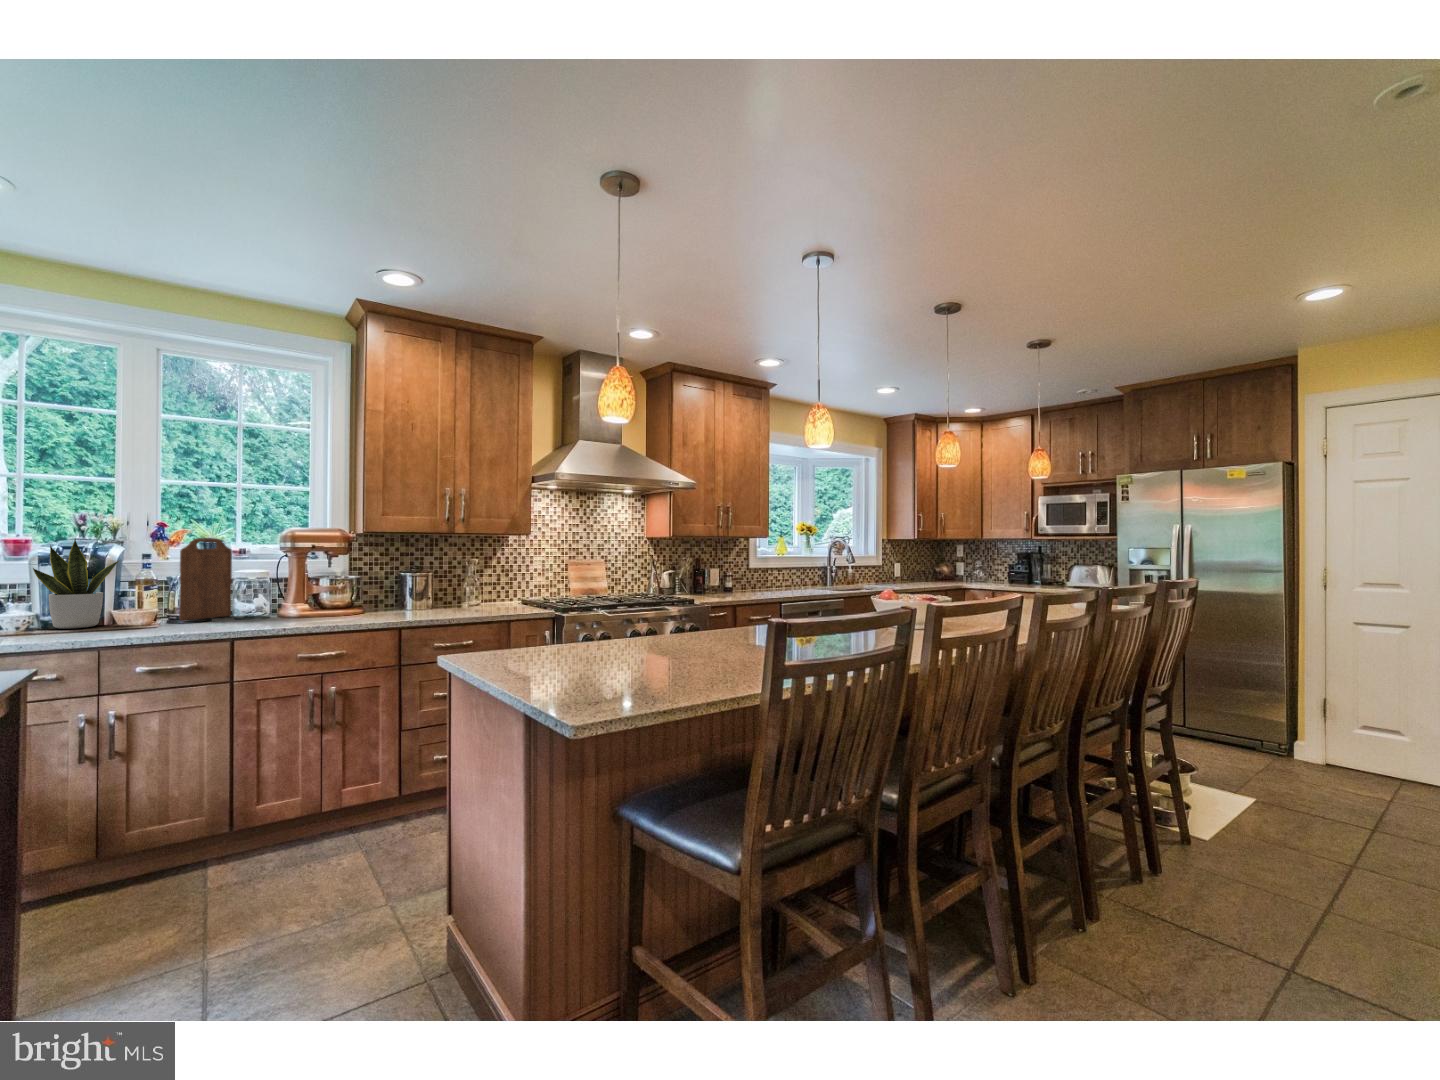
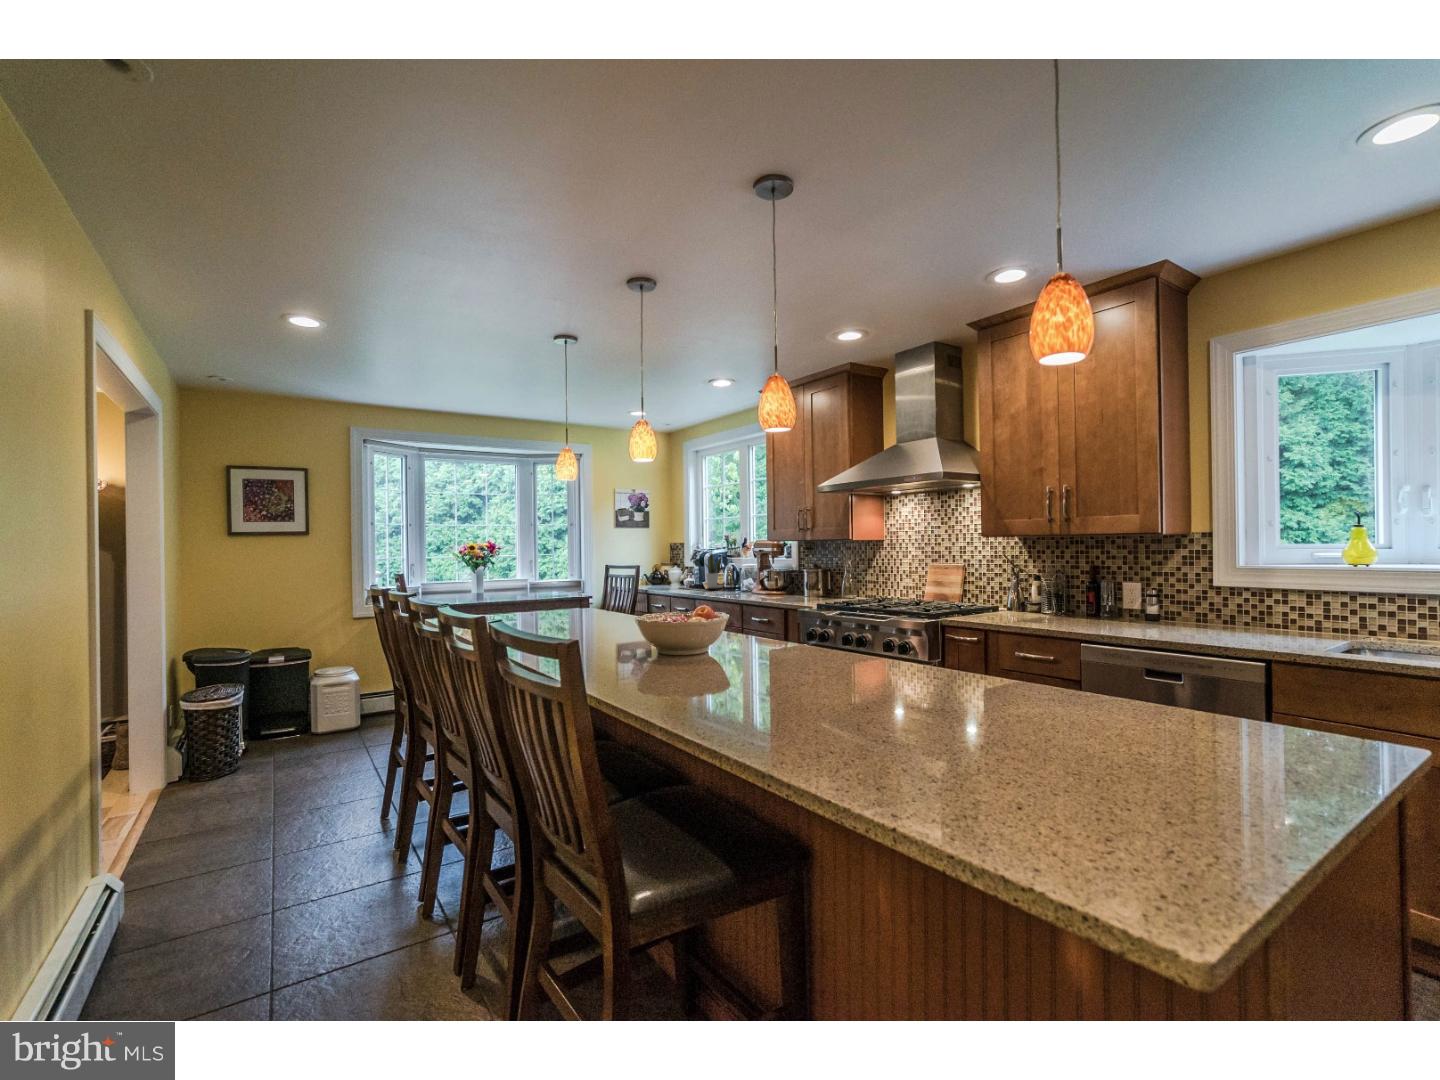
cutting board: present [179,538,232,621] -> none [733,548,757,589]

